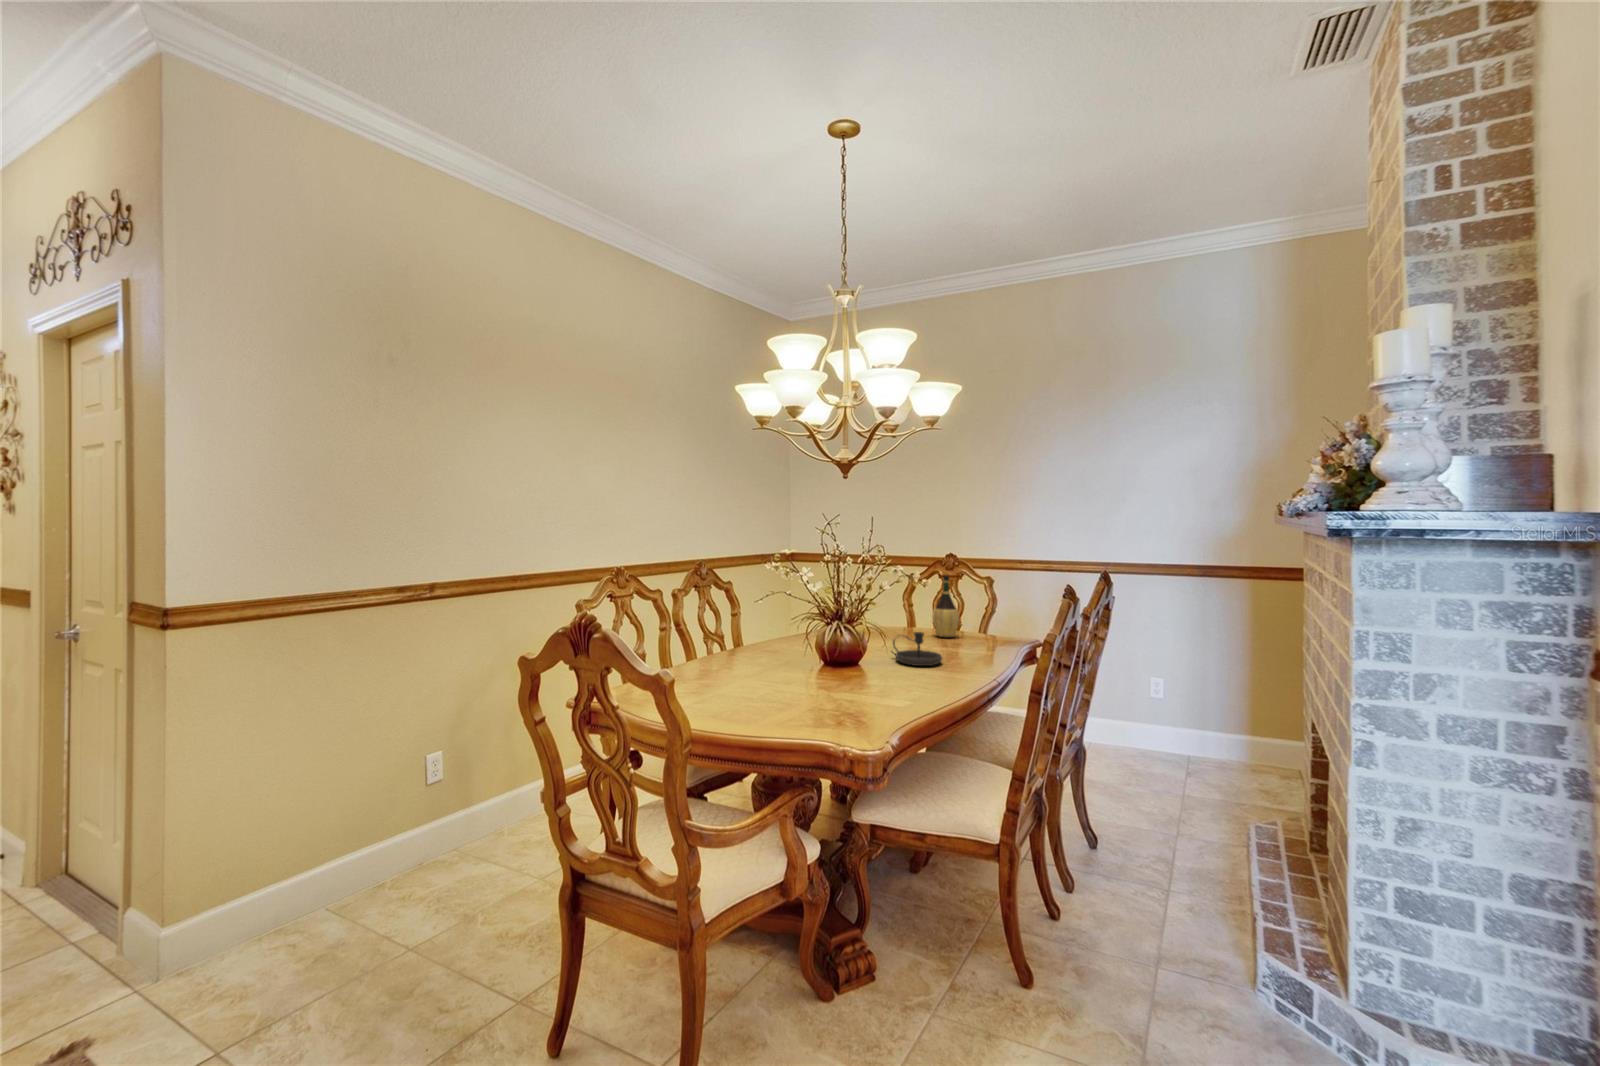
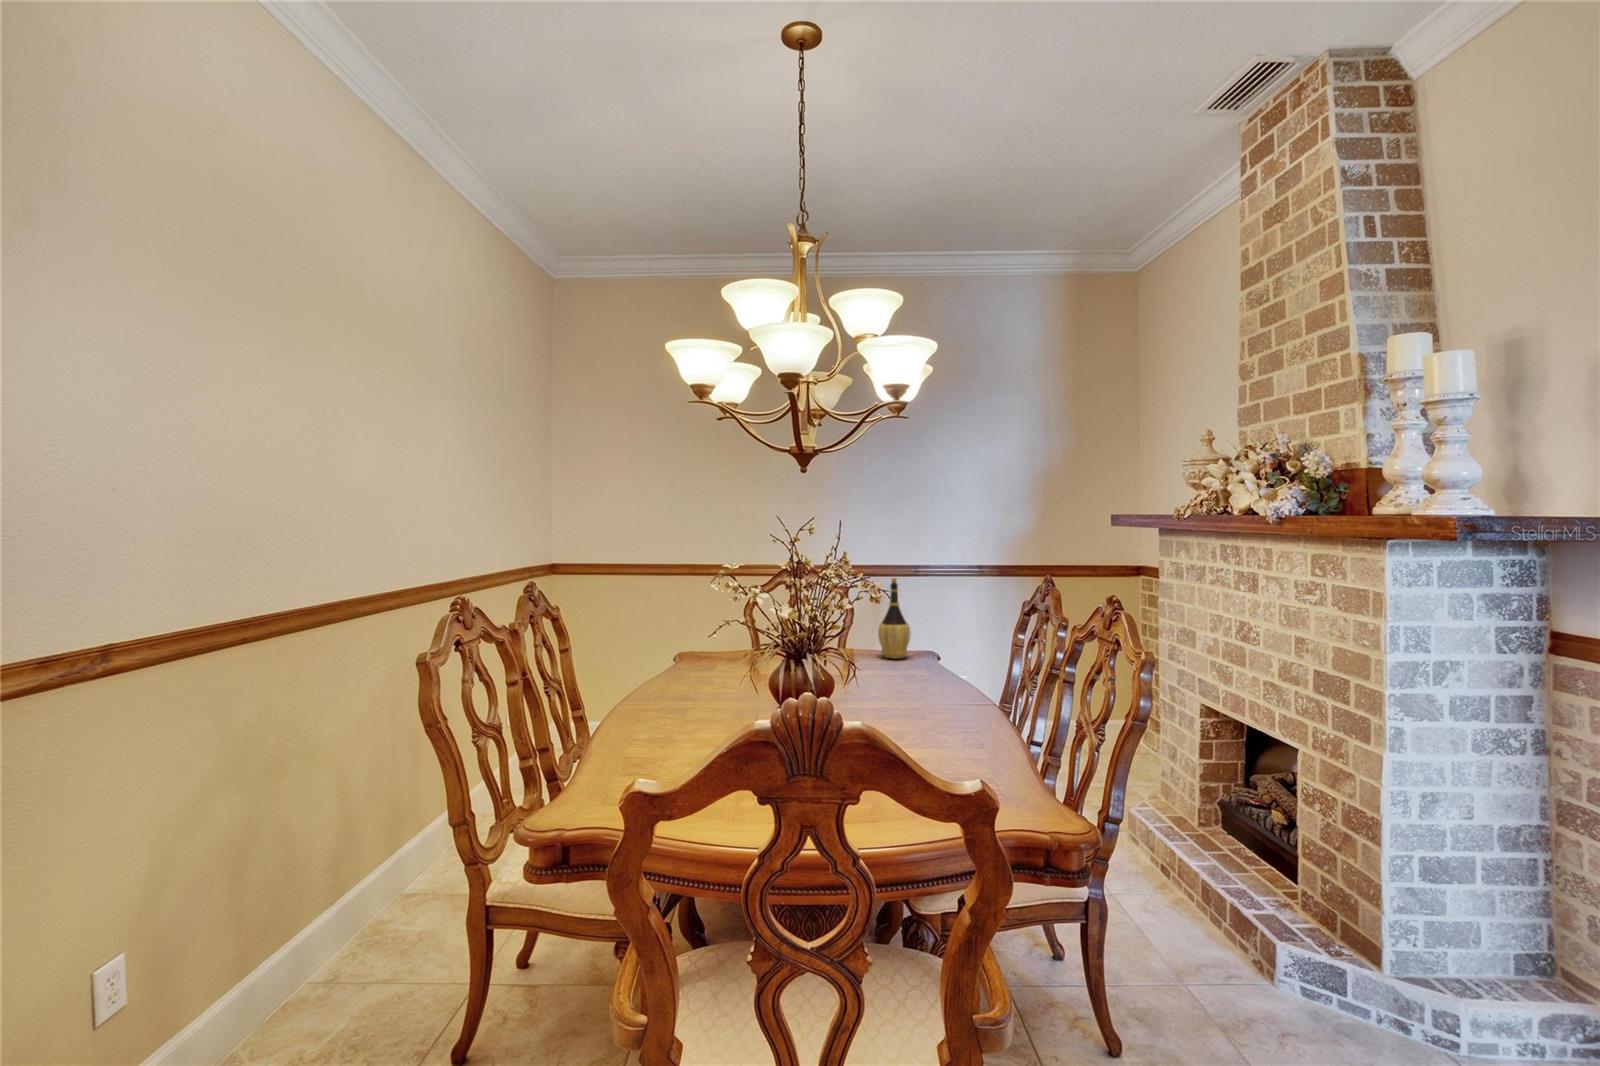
candlestick: present [892,632,942,666] -> none [887,659,955,702]

